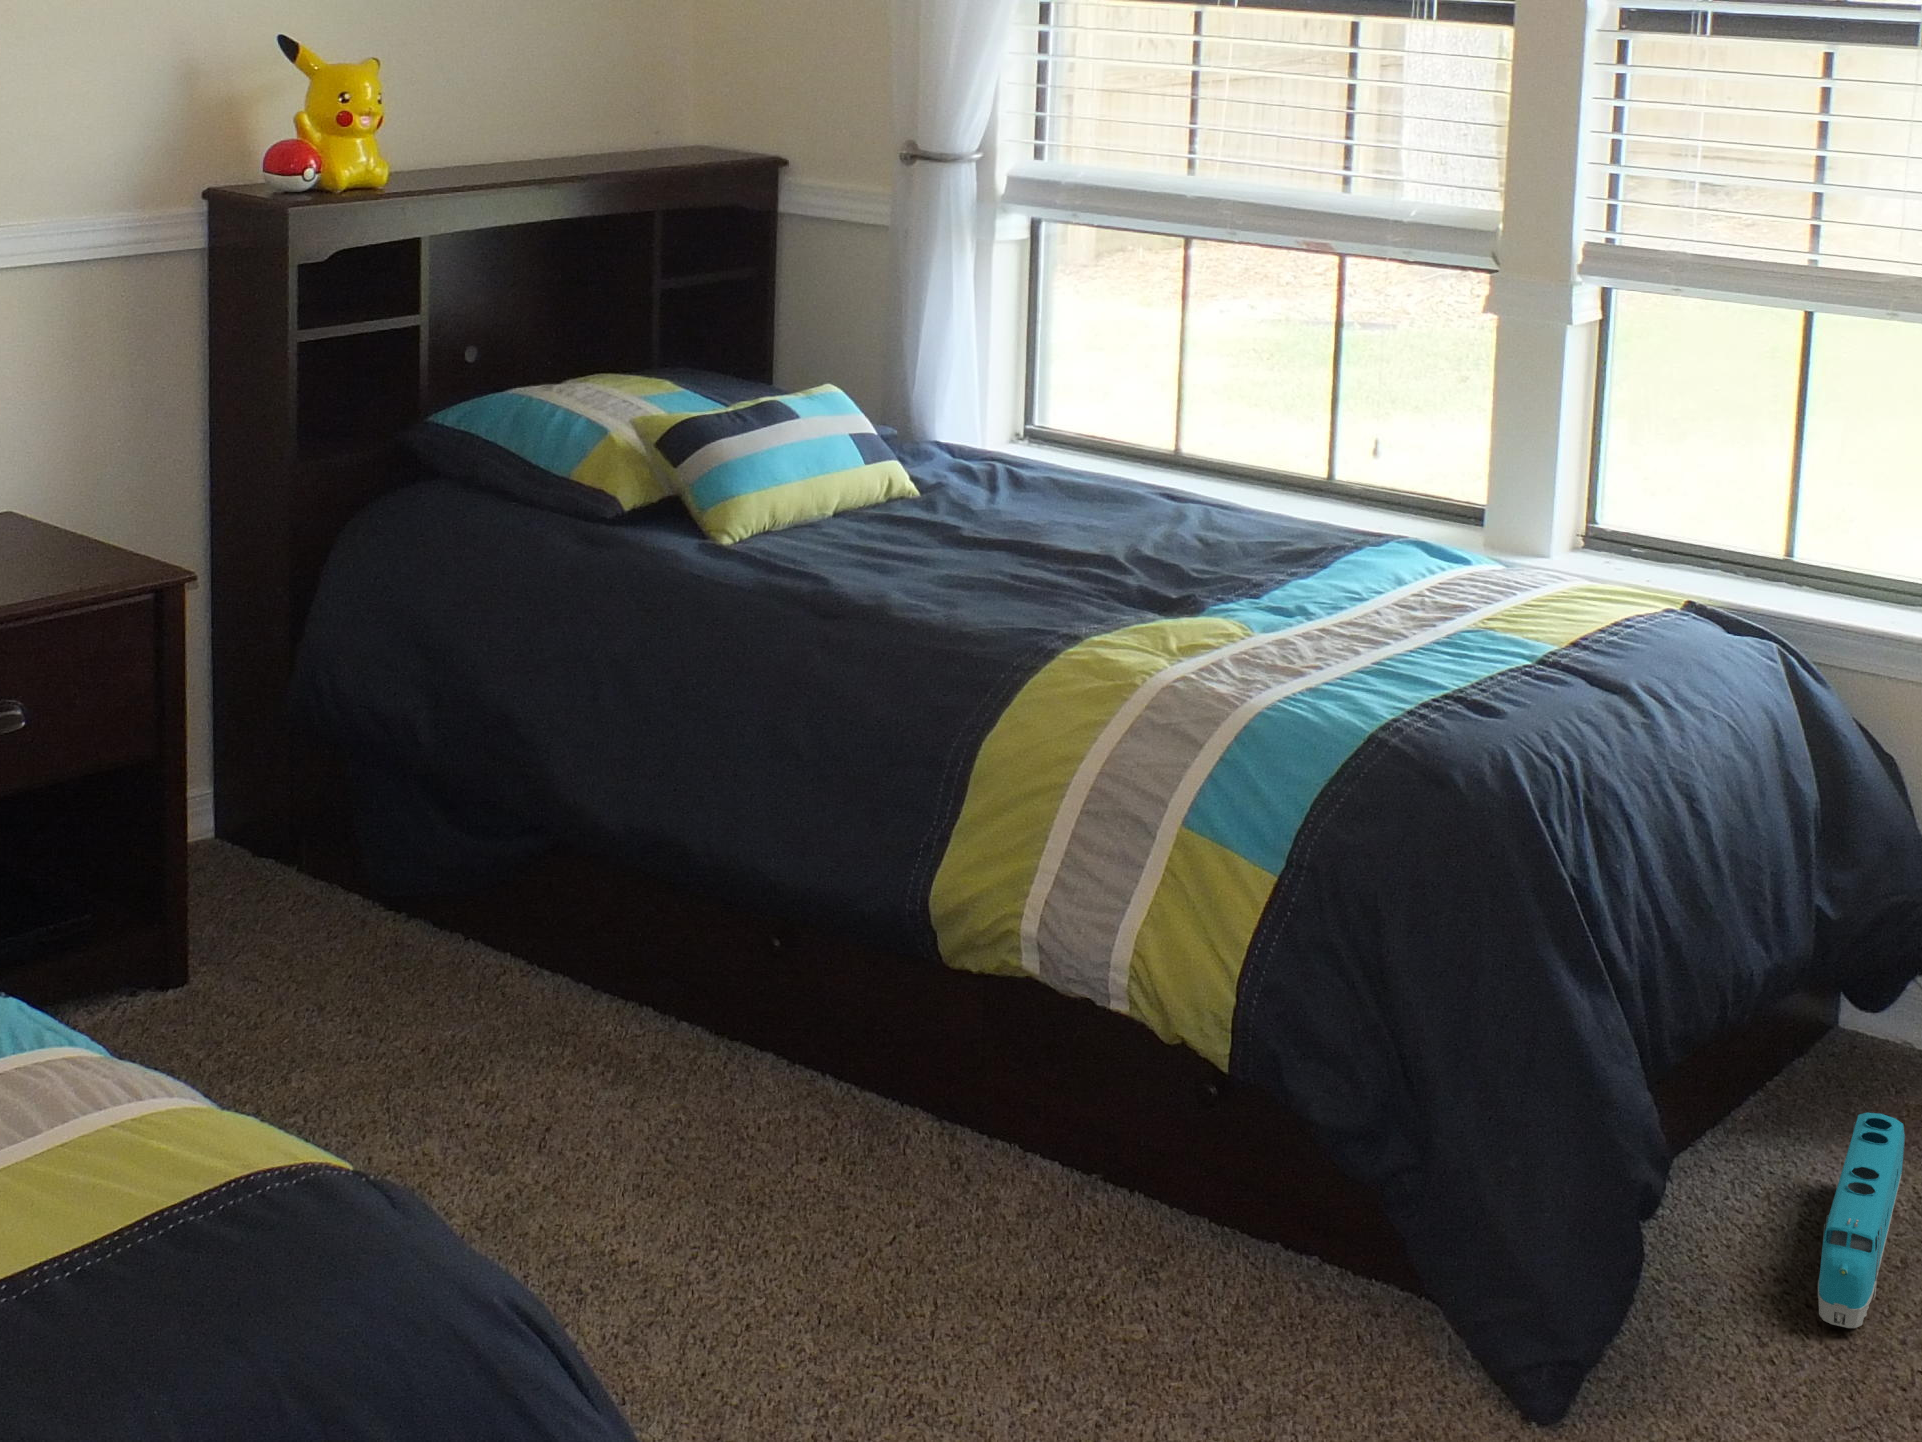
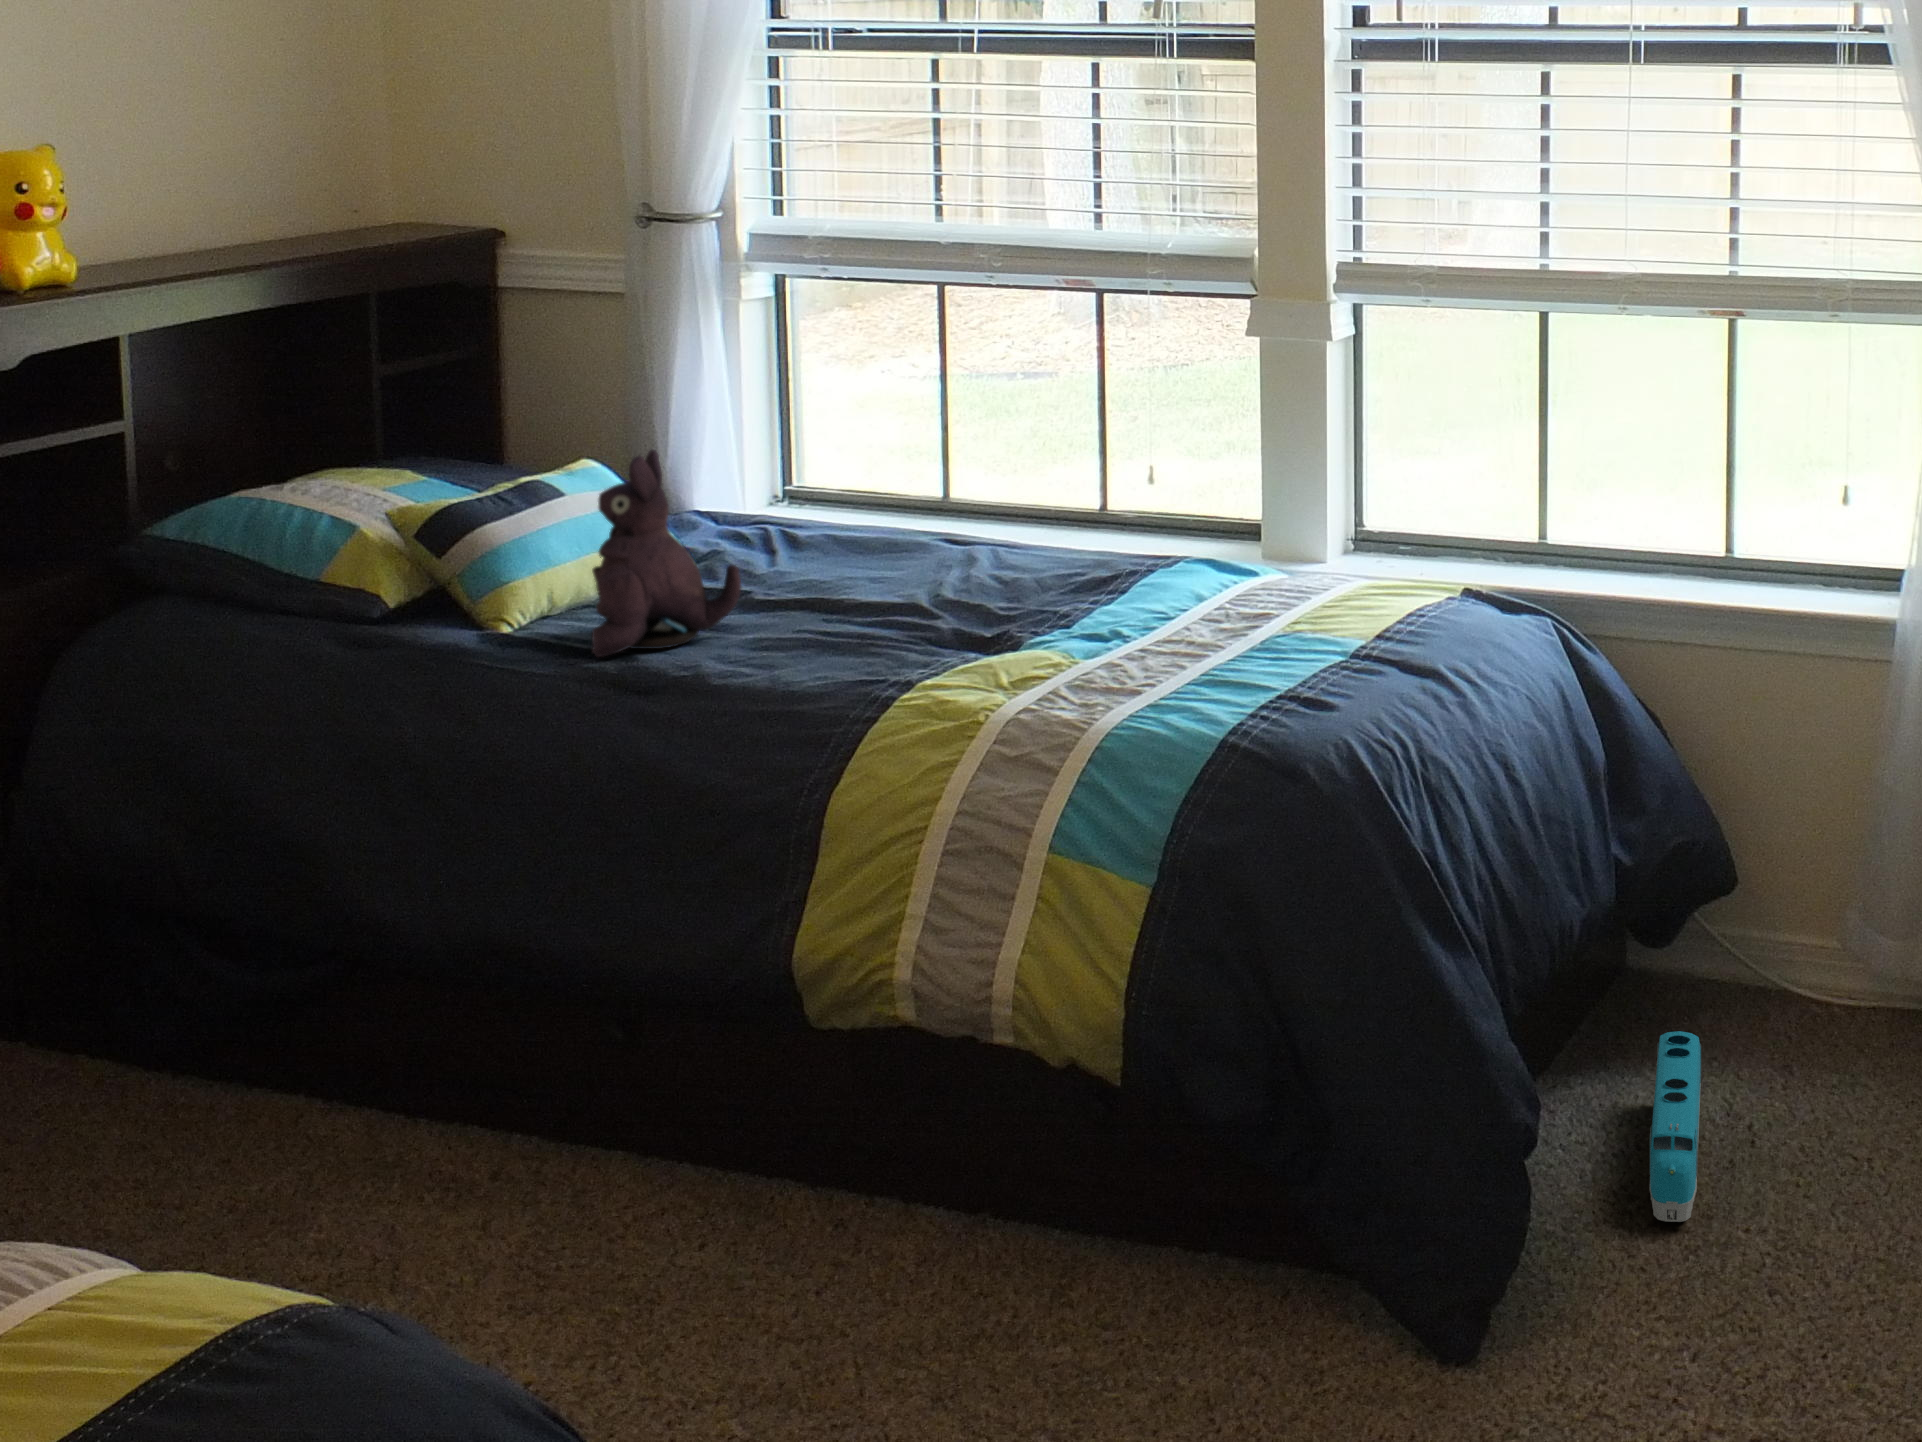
plush toy: none [792,381,937,576] -> present [592,450,741,657]

